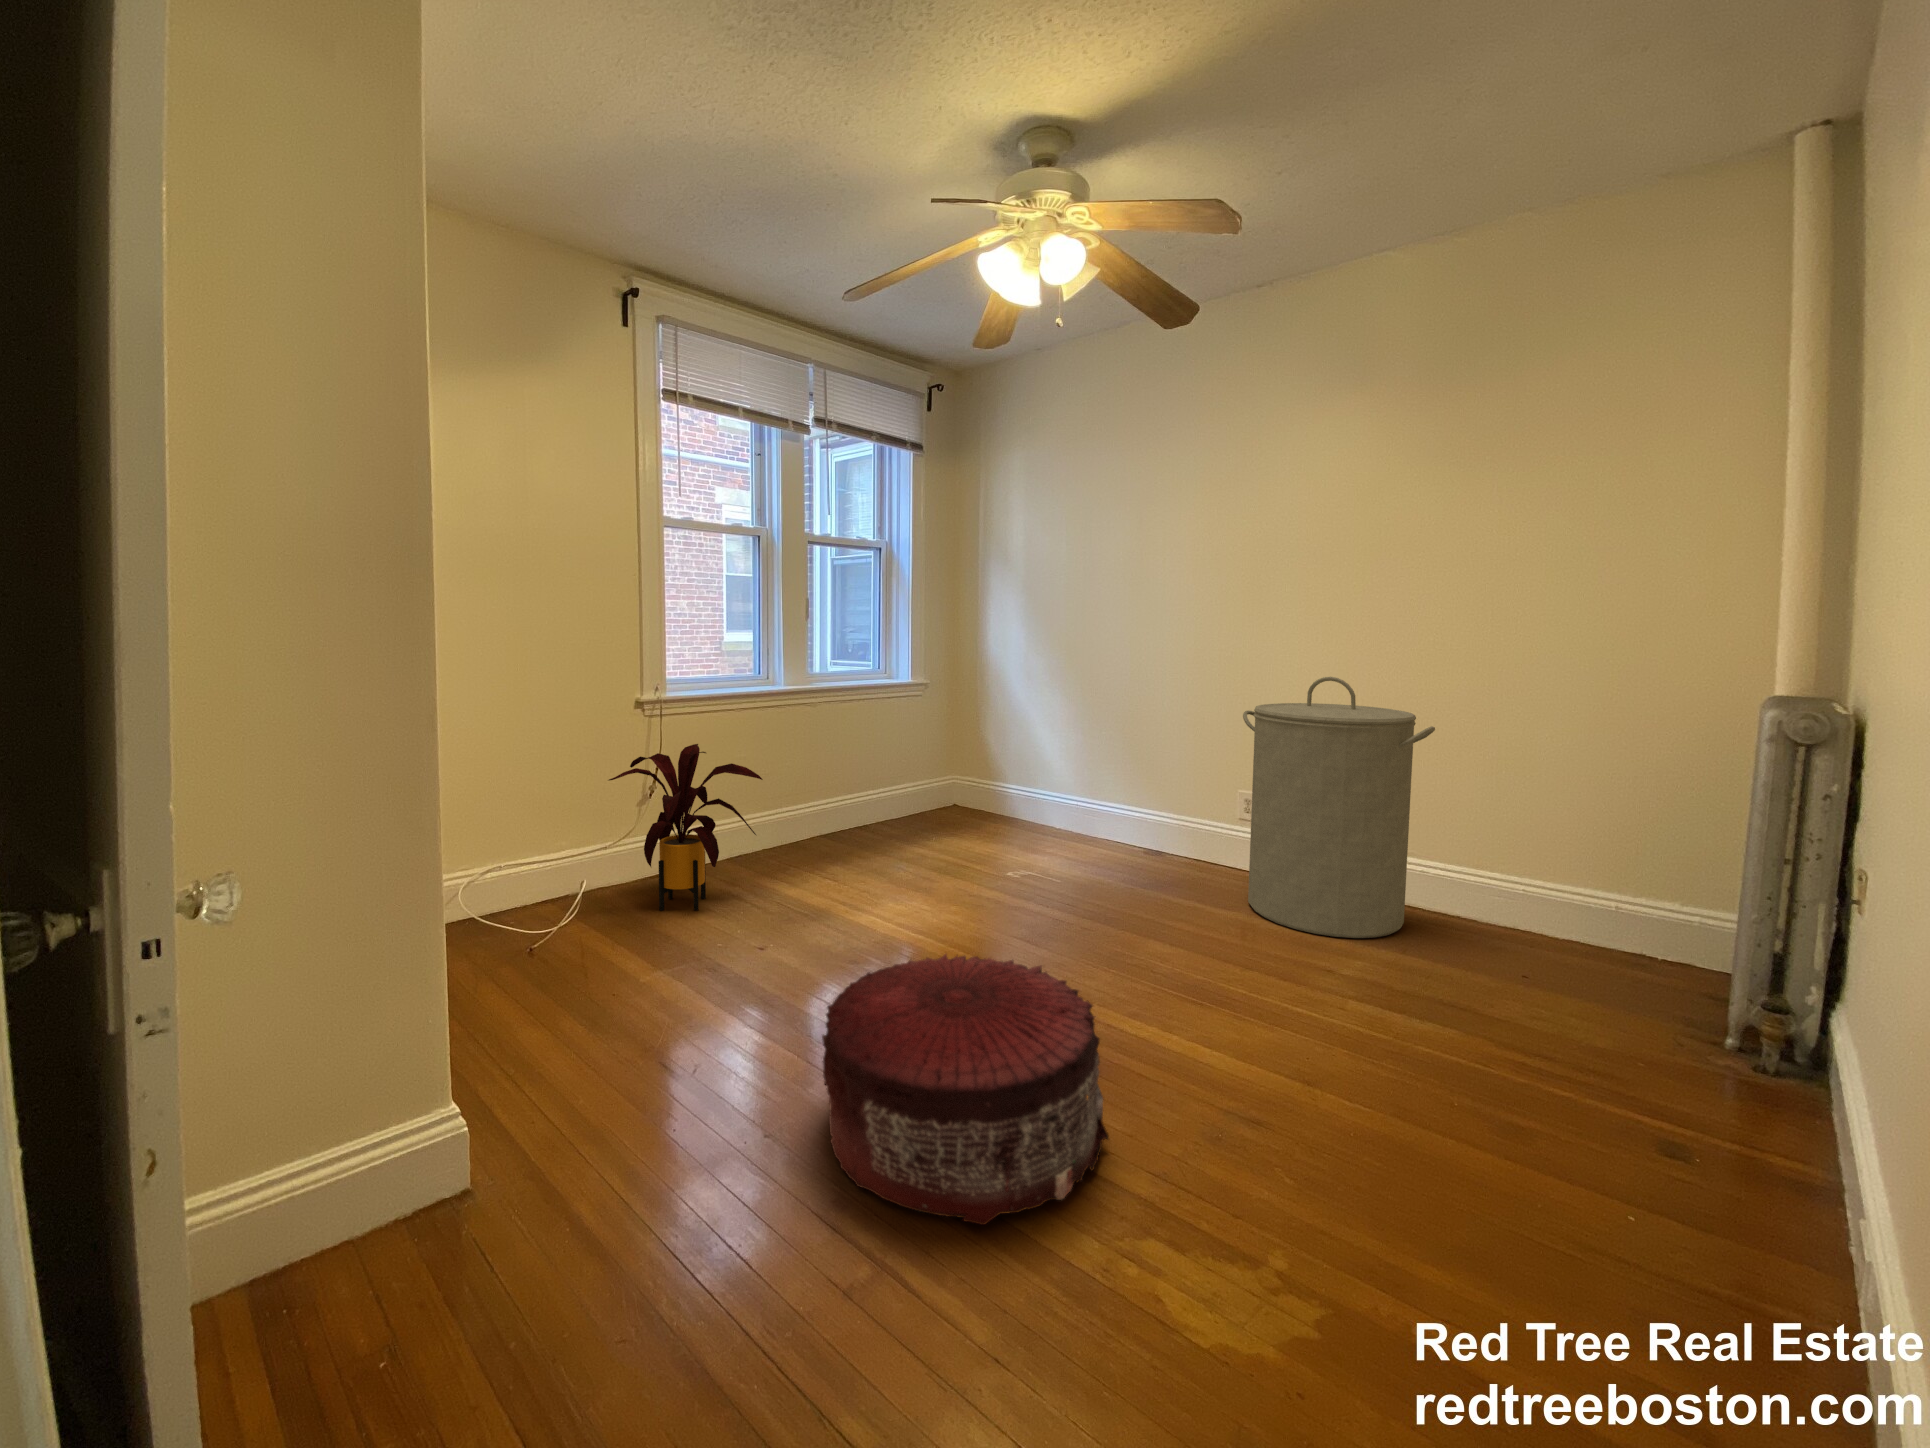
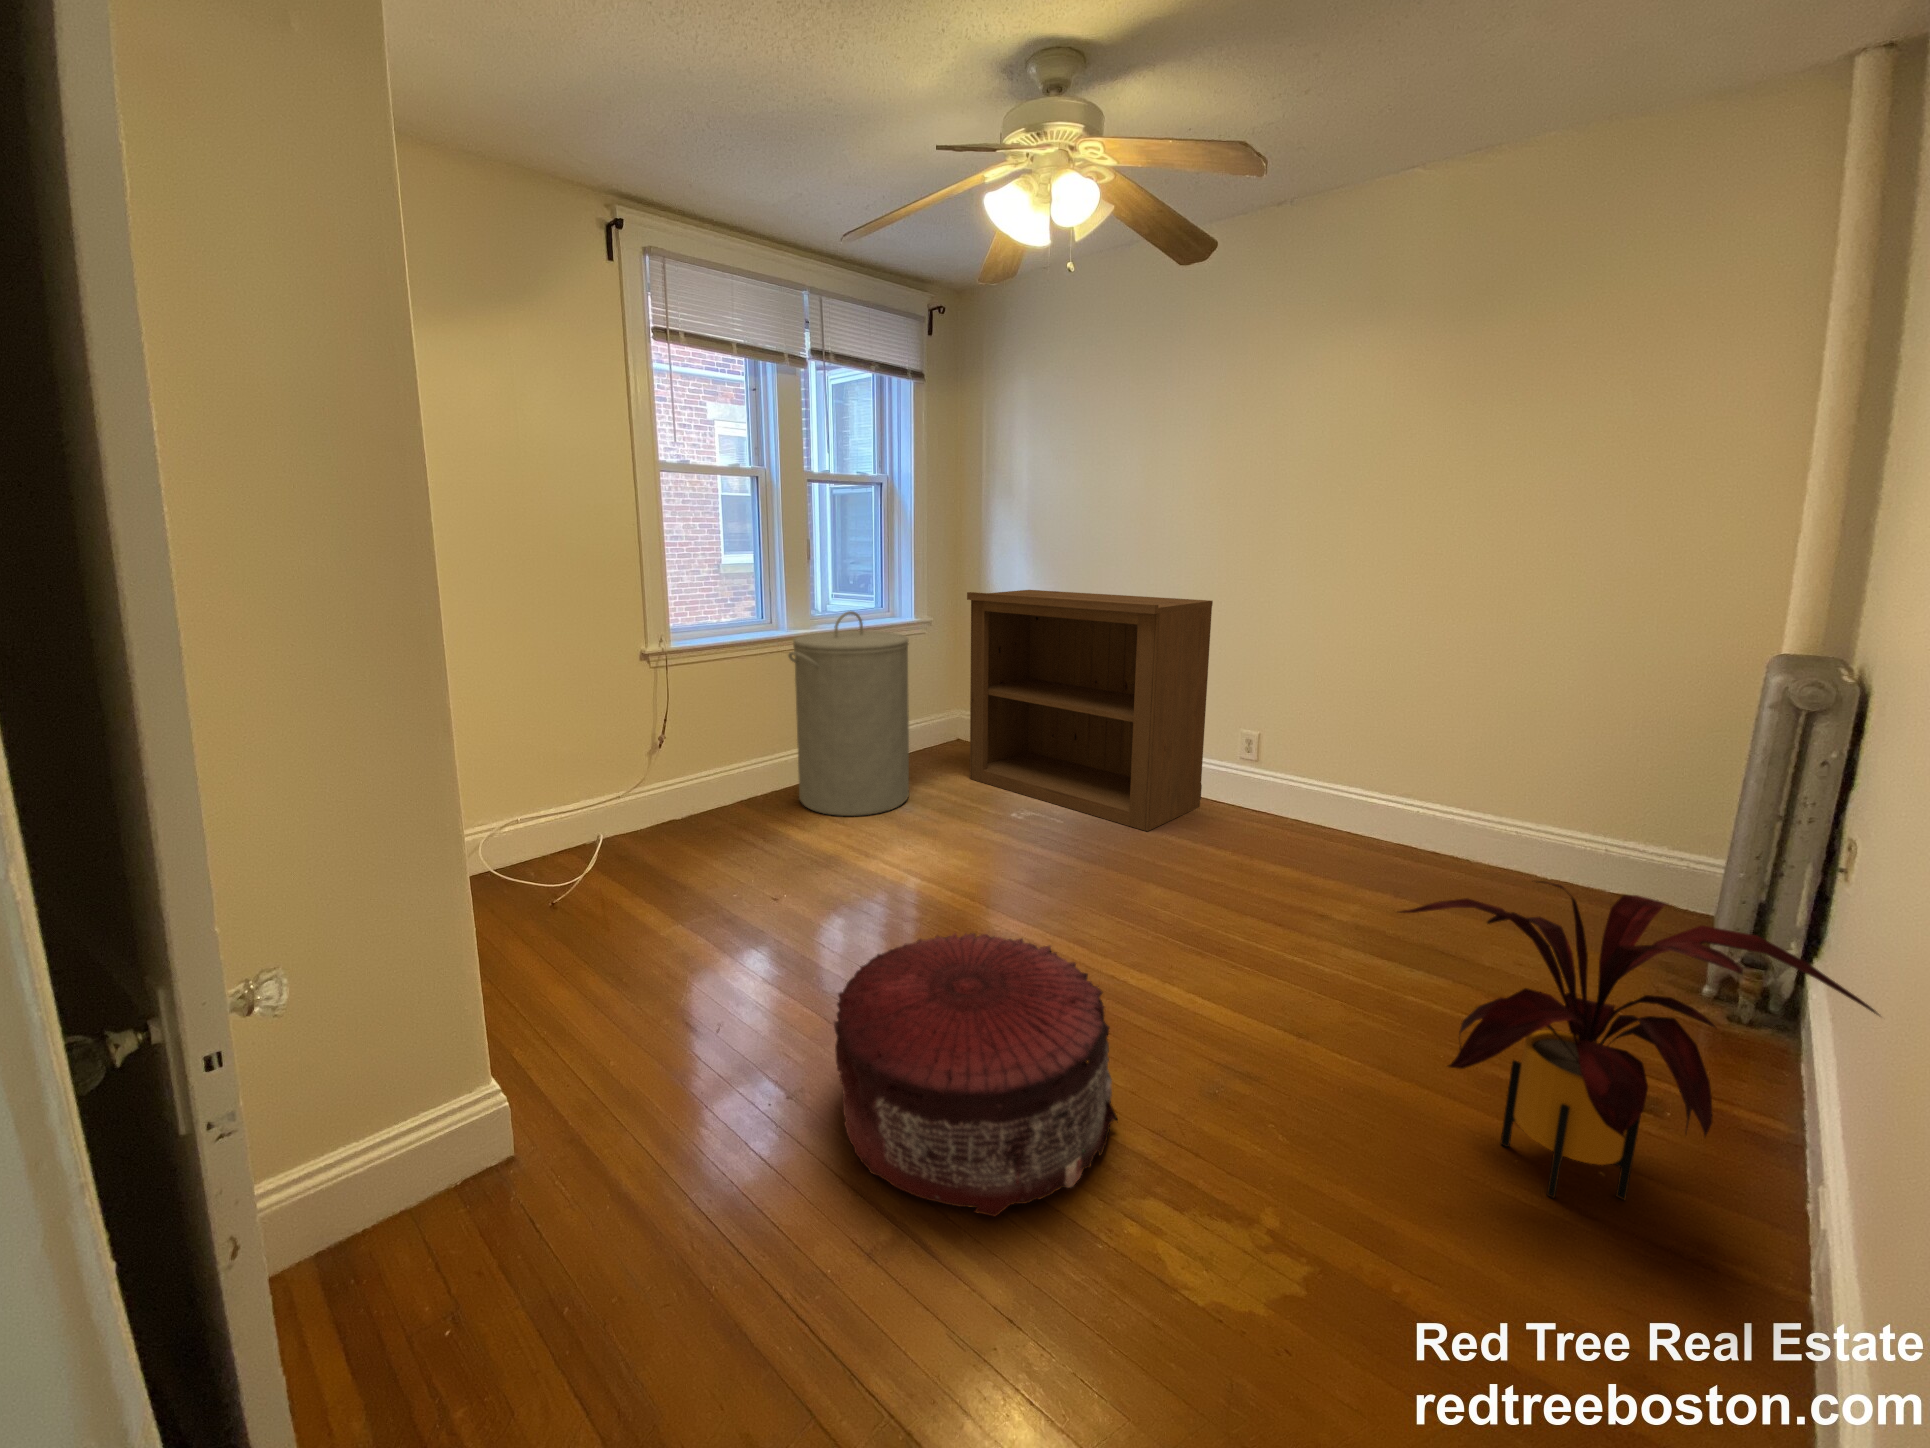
bookshelf: none [960,648,1201,885] -> present [967,590,1213,831]
laundry hamper: present [1243,677,1435,938] -> present [788,611,909,816]
house plant: present [609,744,763,911] -> present [1399,881,1879,1200]

